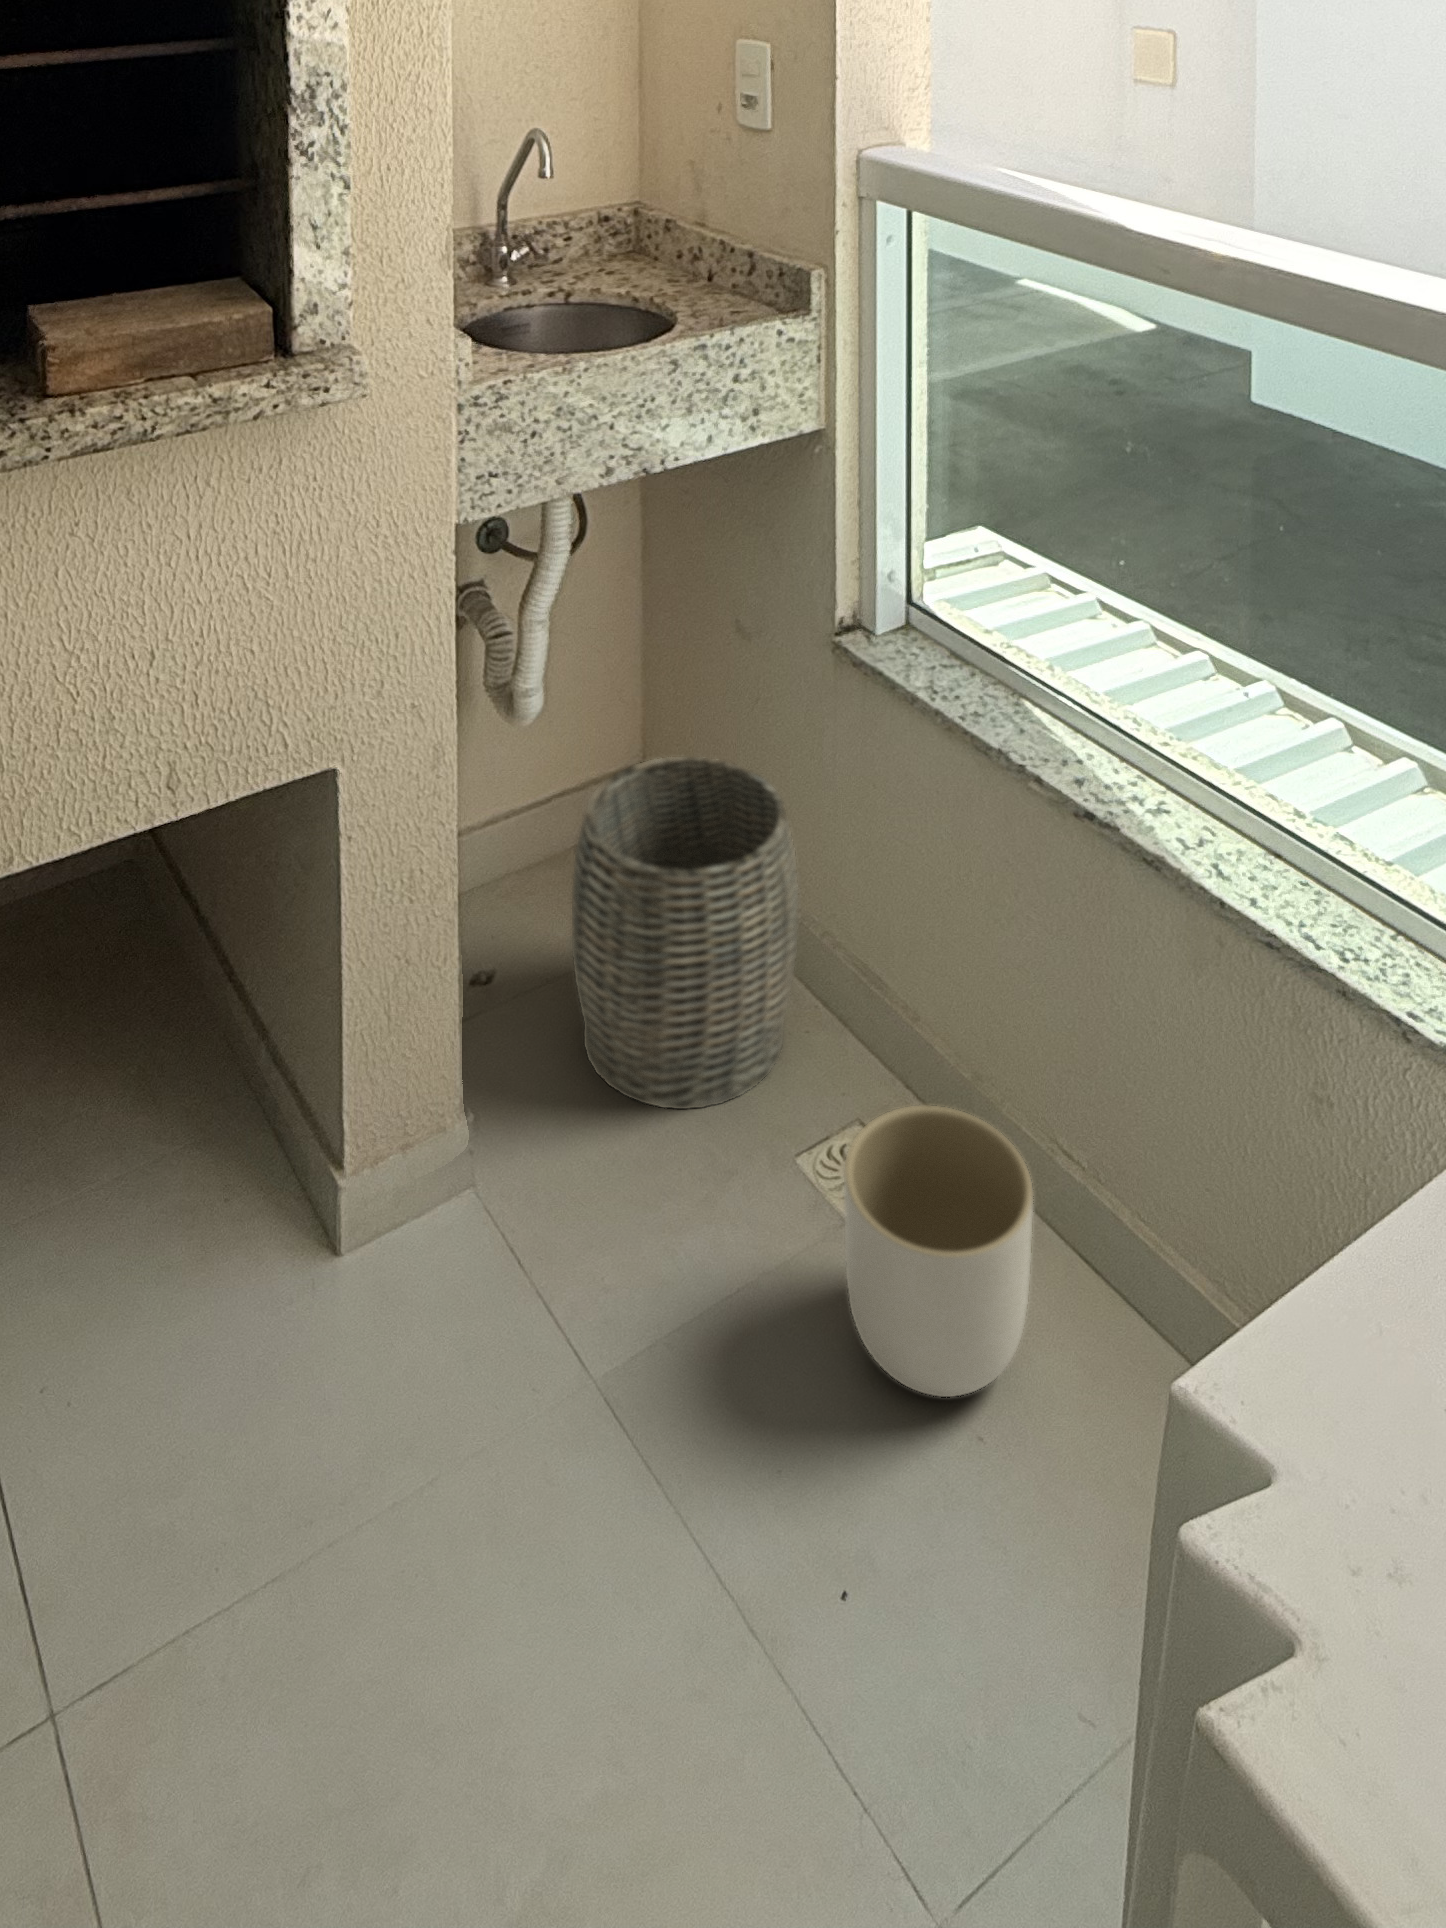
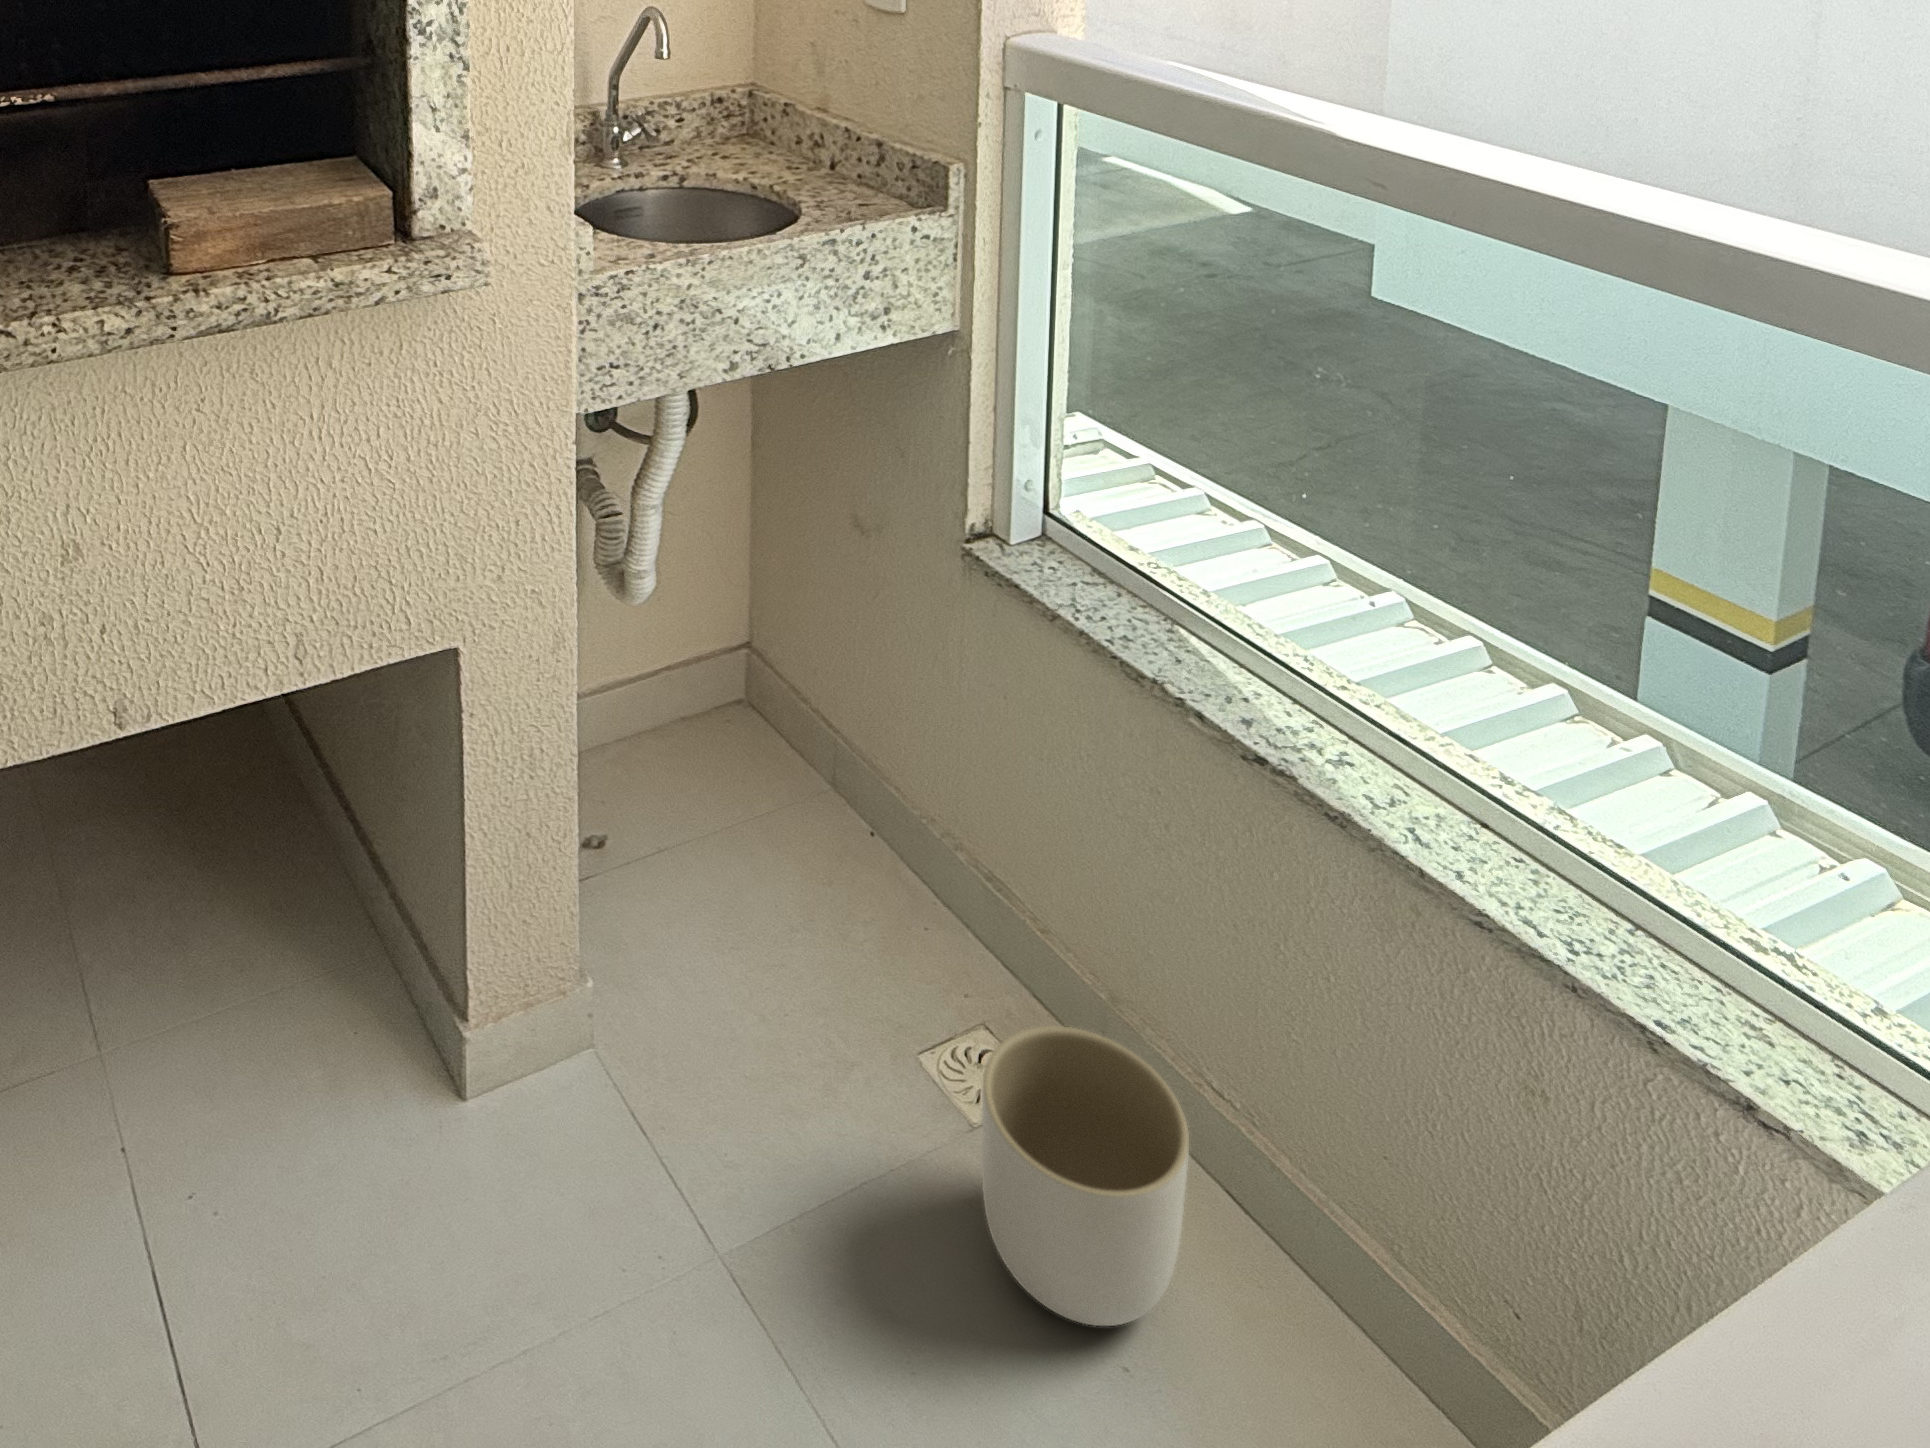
woven basket: present [572,756,798,1109] -> none [686,640,916,987]

